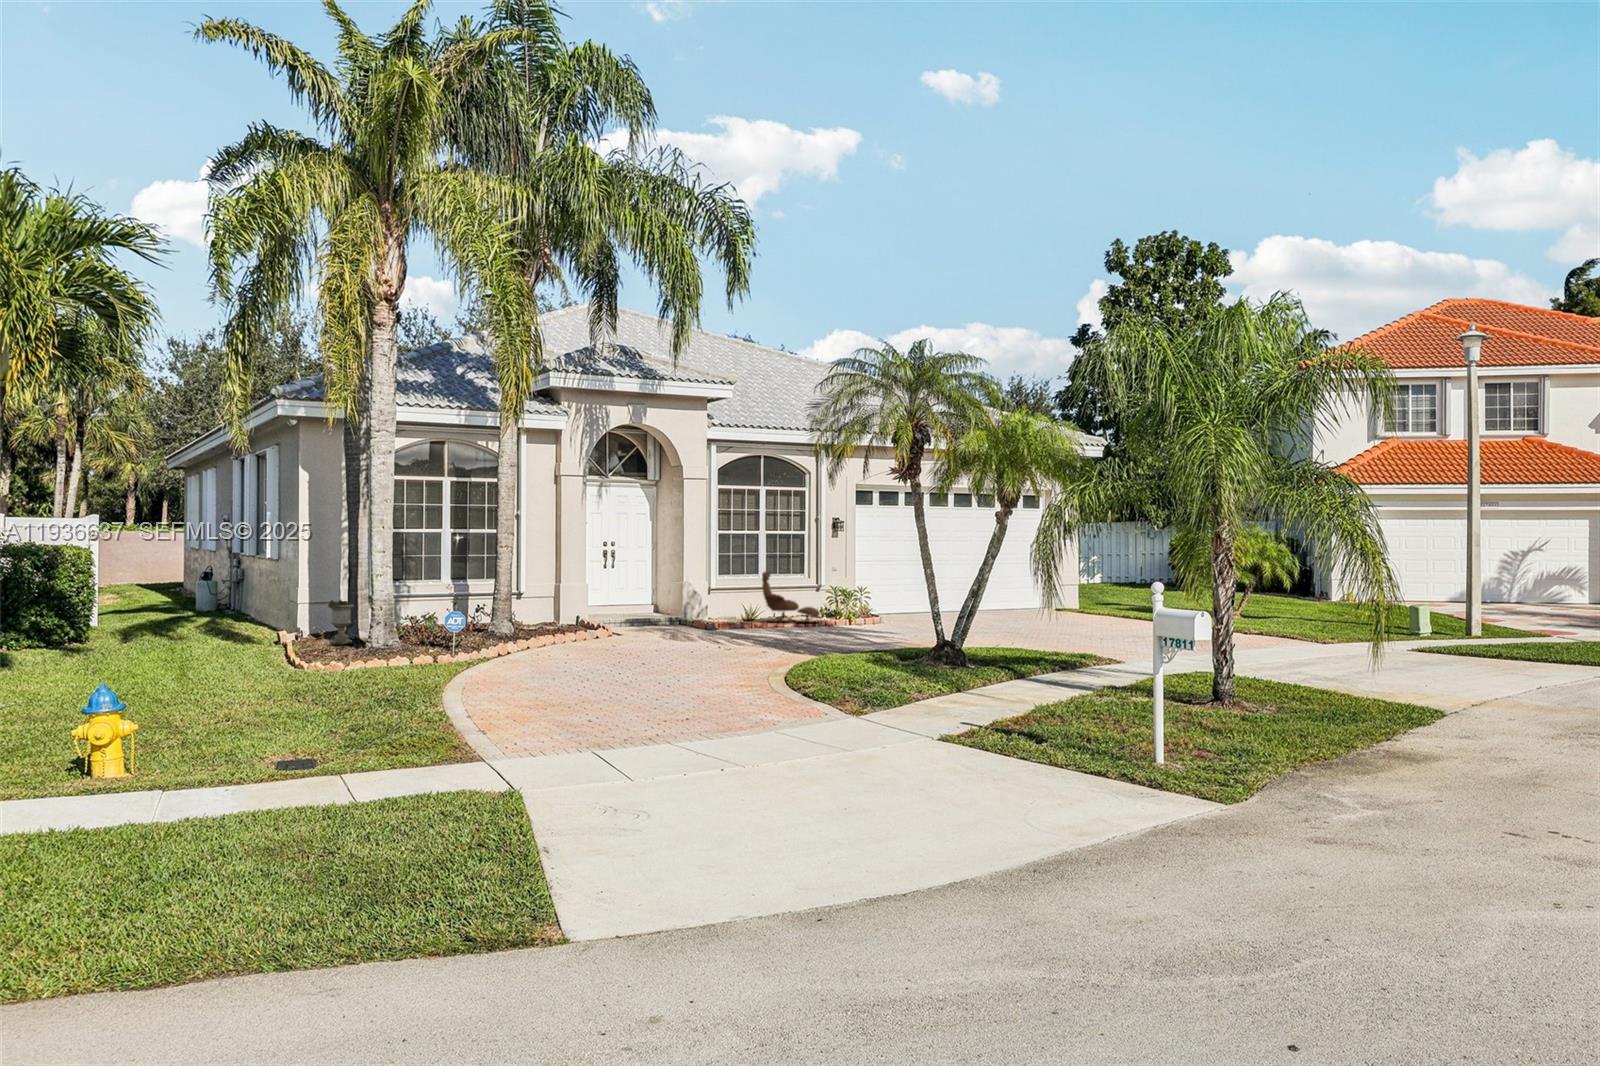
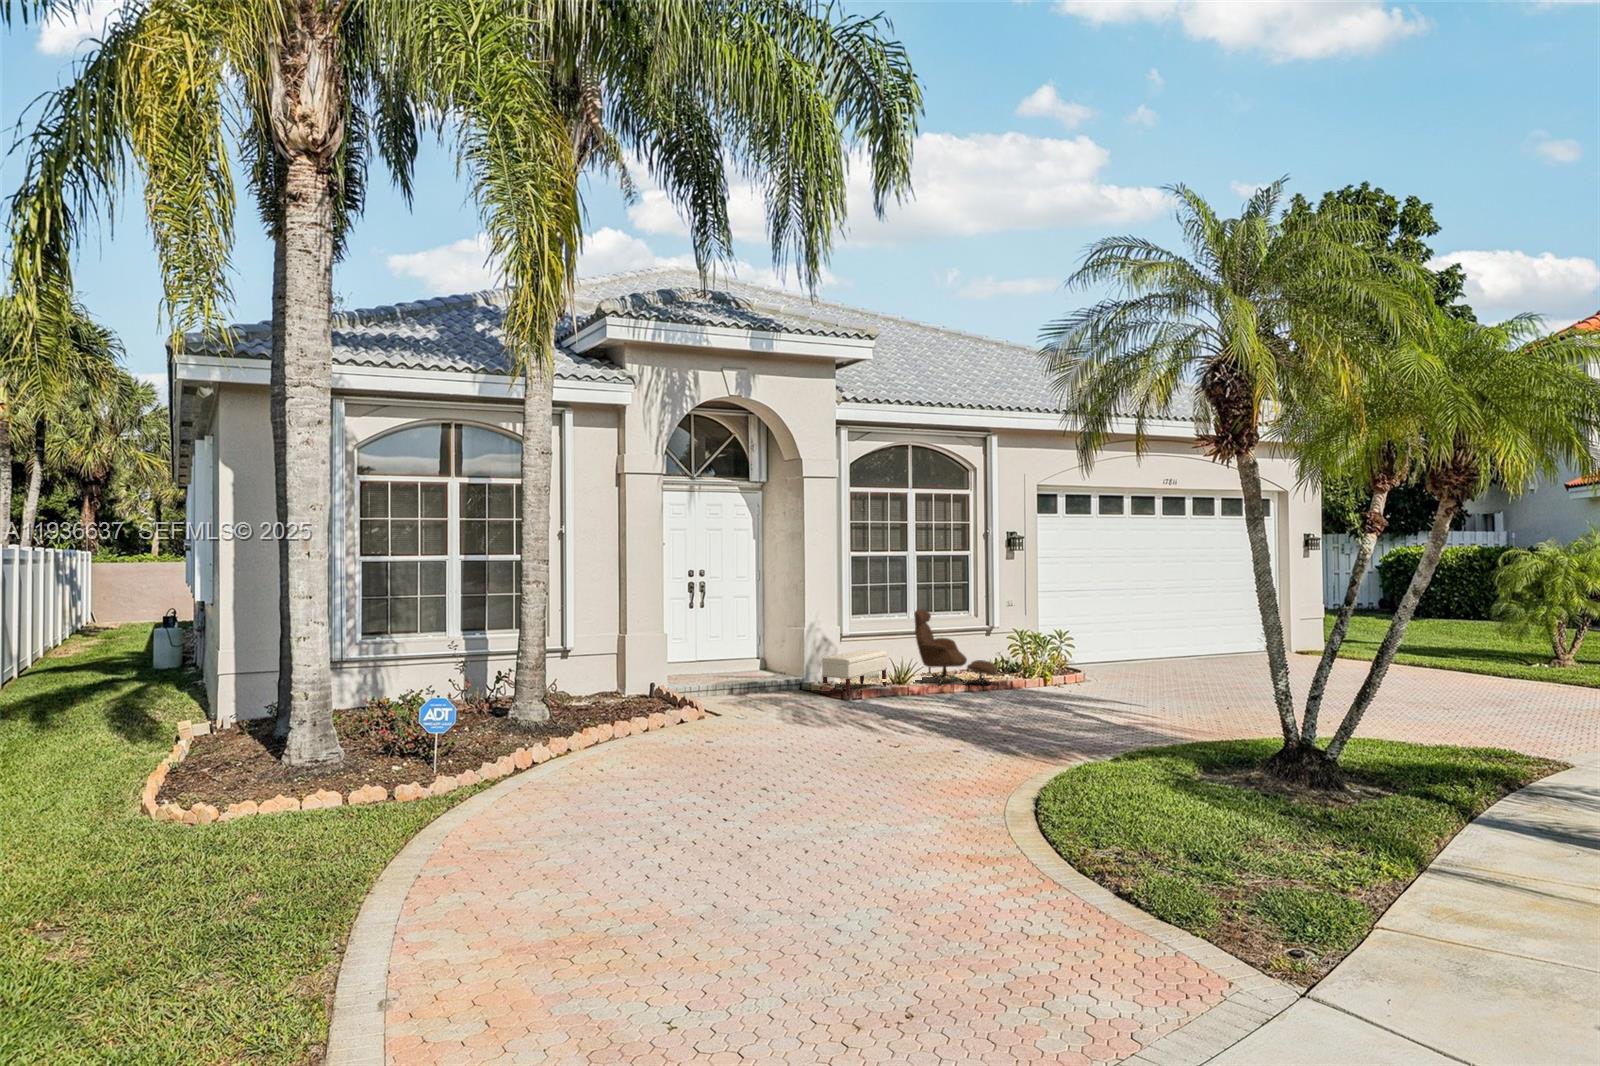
bench: none [695,599,742,628] -> present [822,649,887,696]
planter: present [328,600,354,645] -> none [232,675,278,754]

